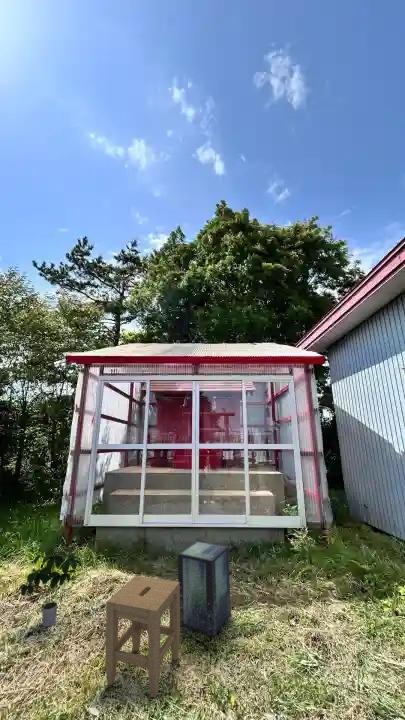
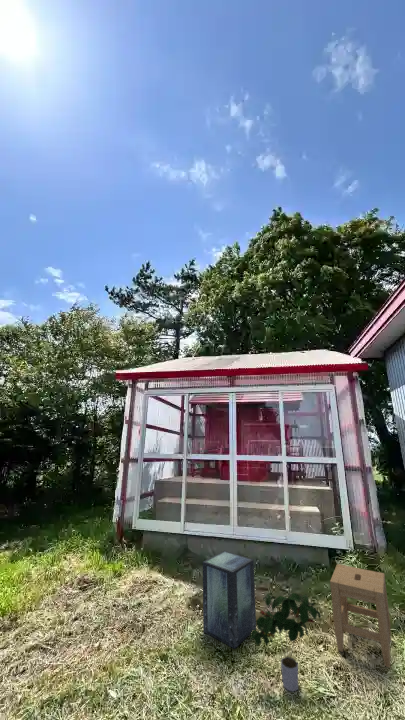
potted plant: present [18,551,82,627] -> present [250,593,321,691]
stool: present [105,576,180,698] -> present [330,564,391,668]

